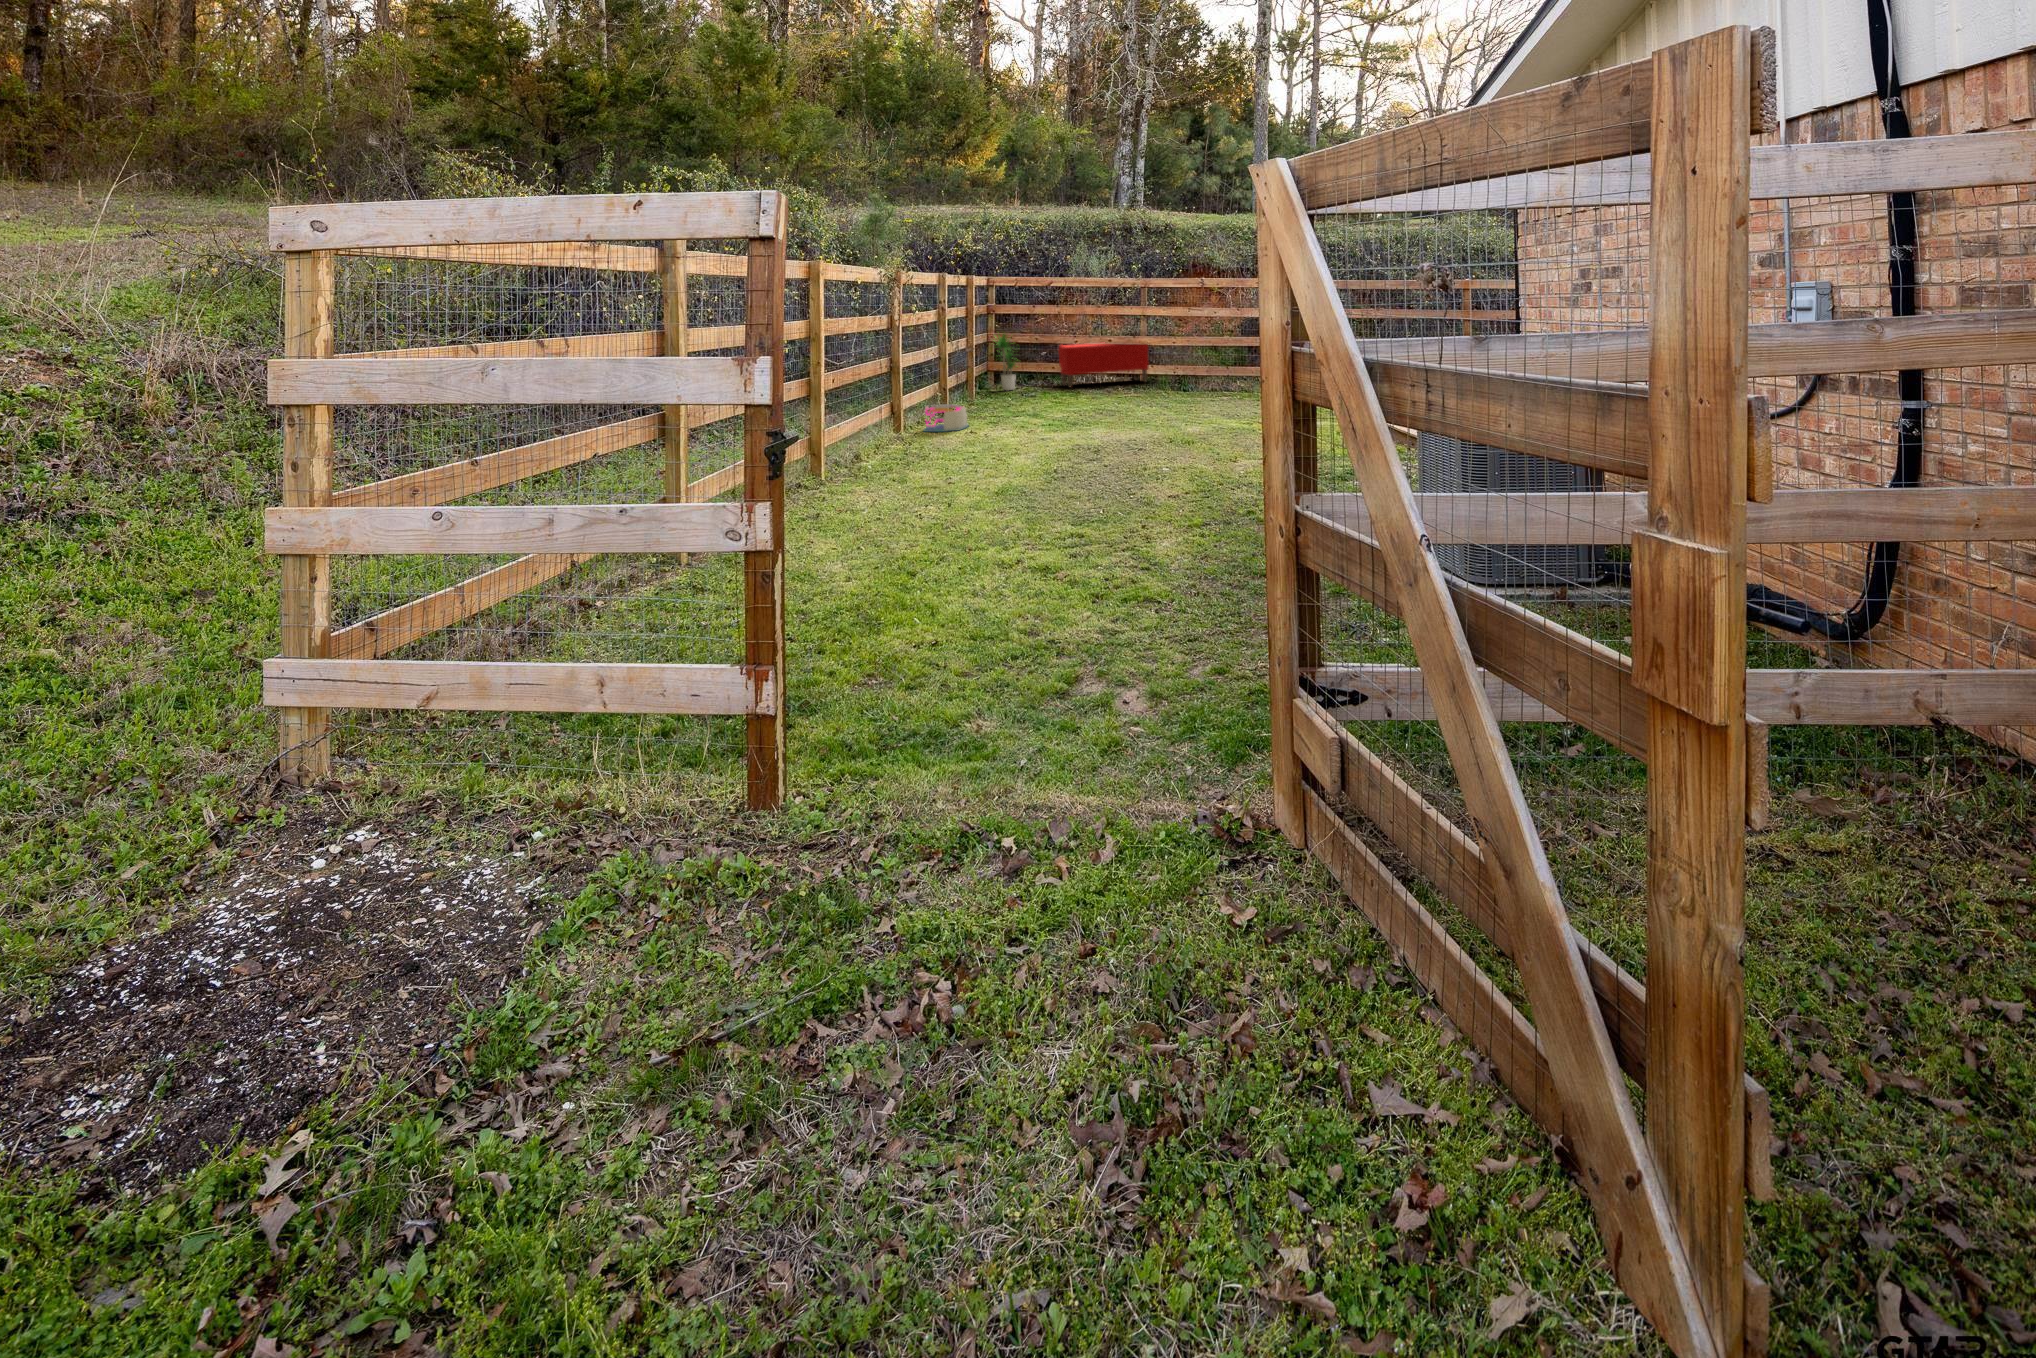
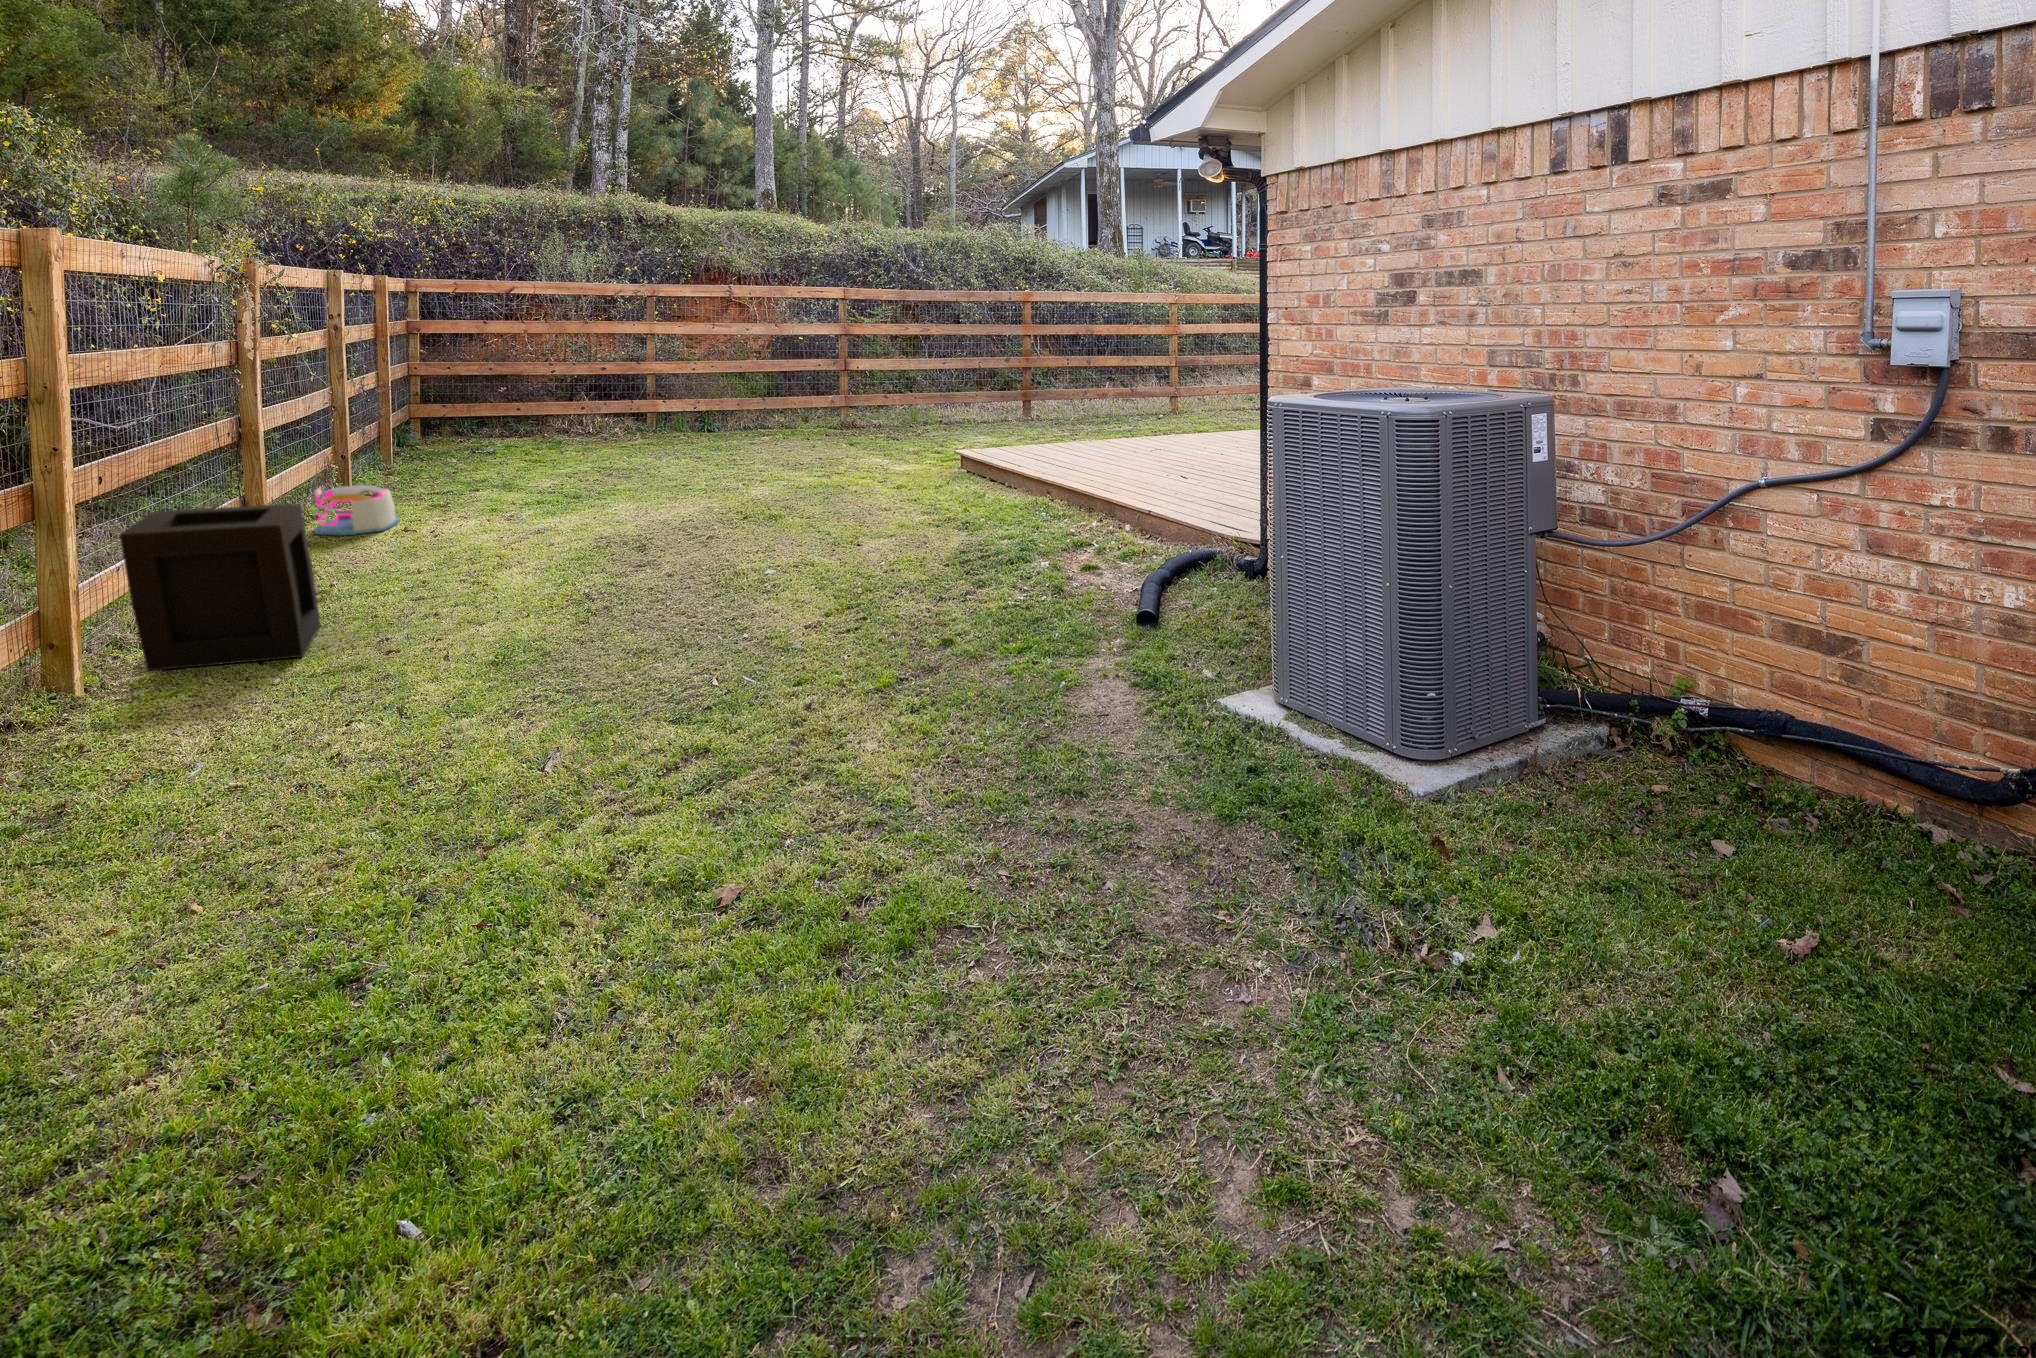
potted plant: present [996,334,1017,391] -> none [411,355,470,445]
bench: present [1059,344,1149,387] -> none [526,375,662,441]
wooden crate: none [841,398,924,477] -> present [120,503,321,671]

